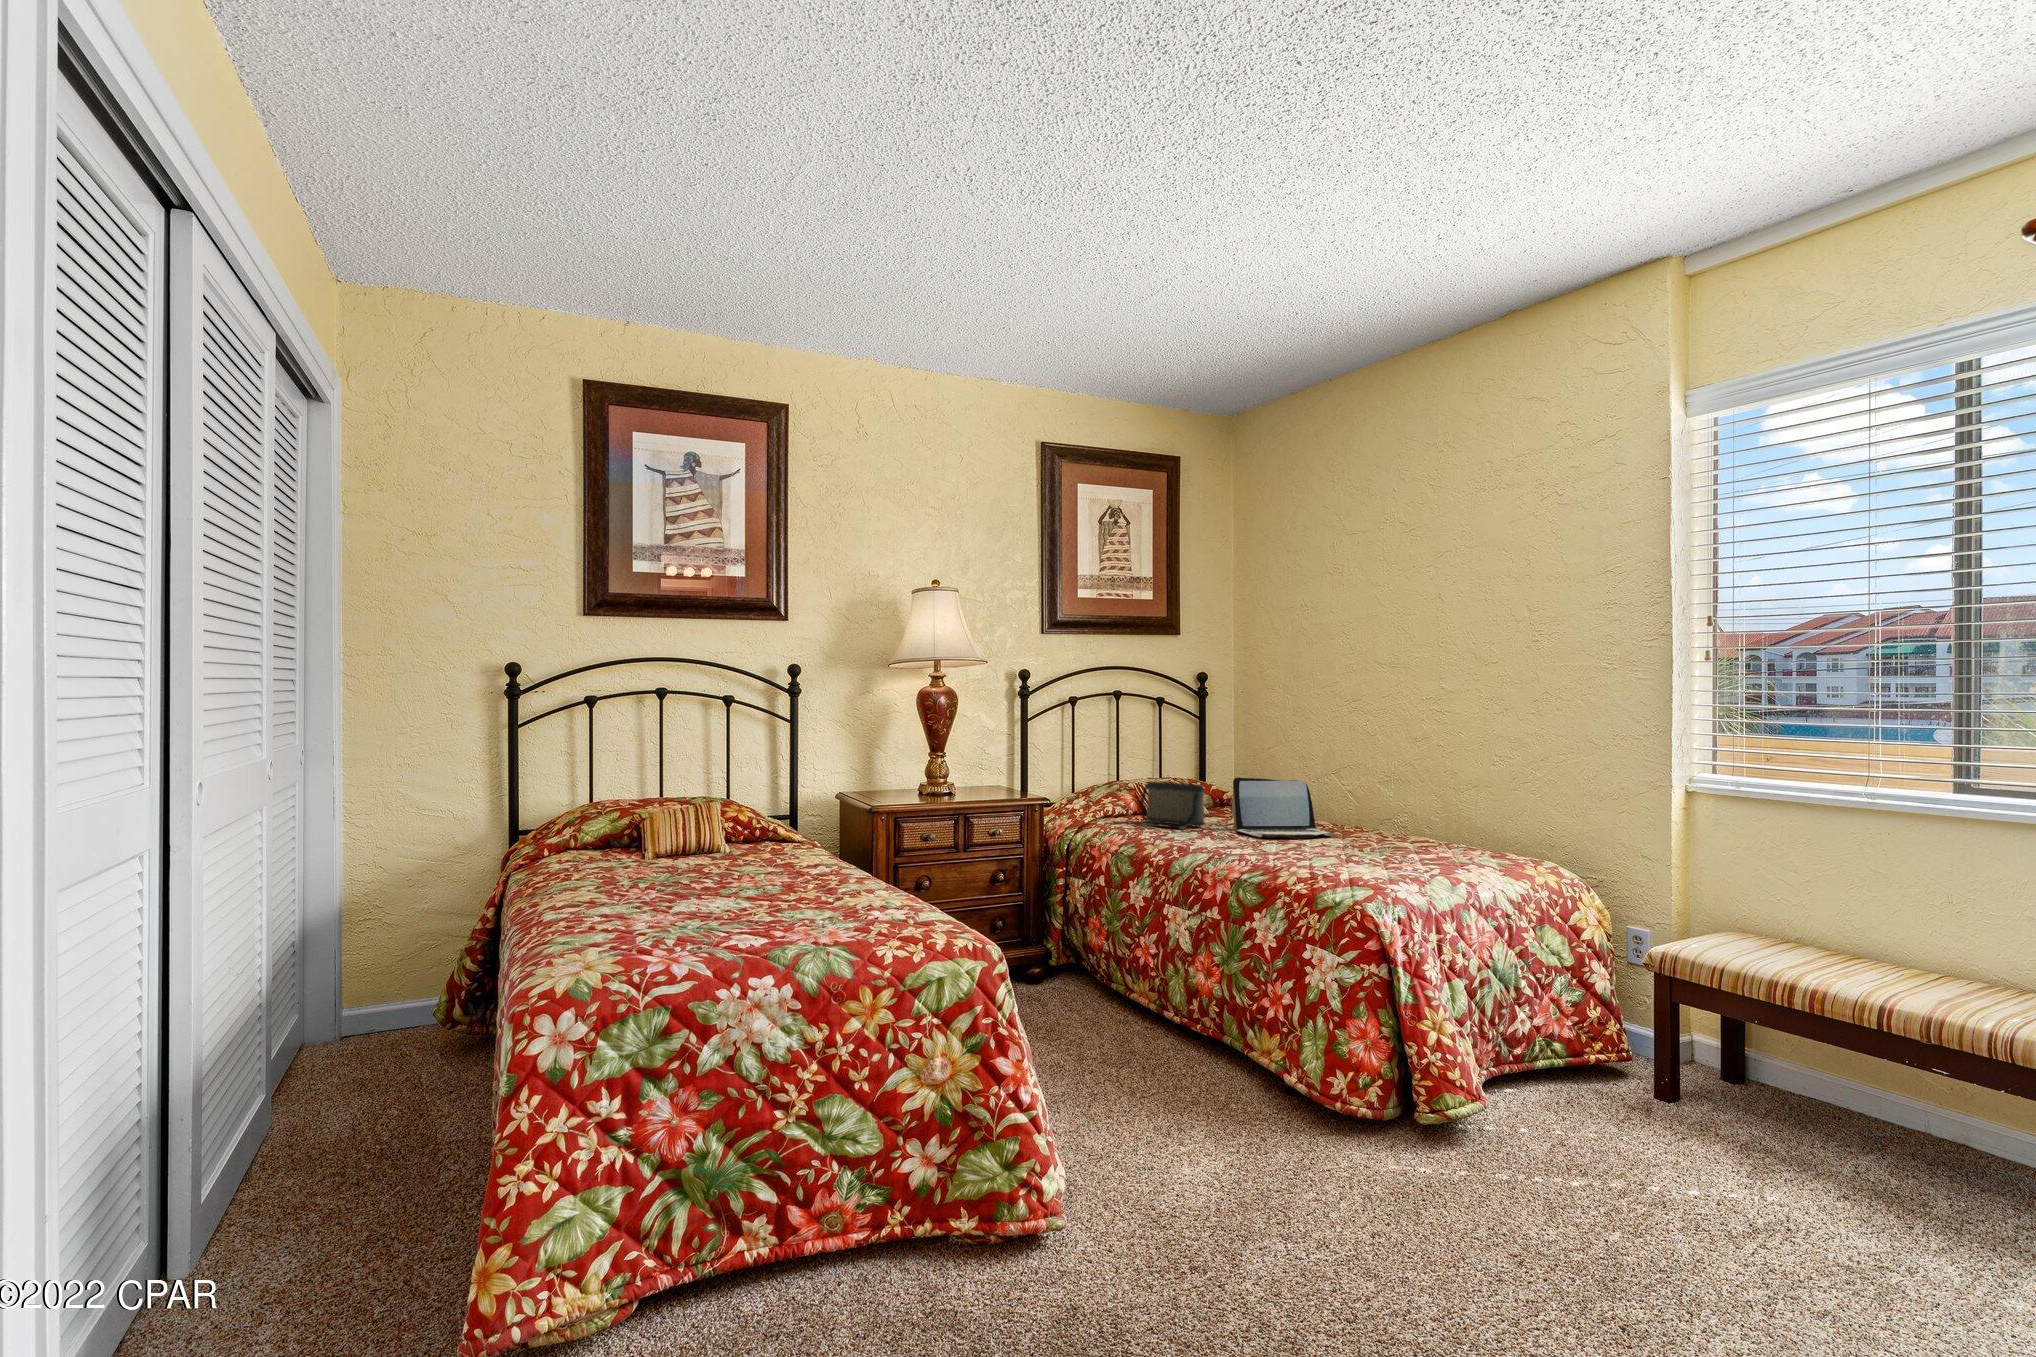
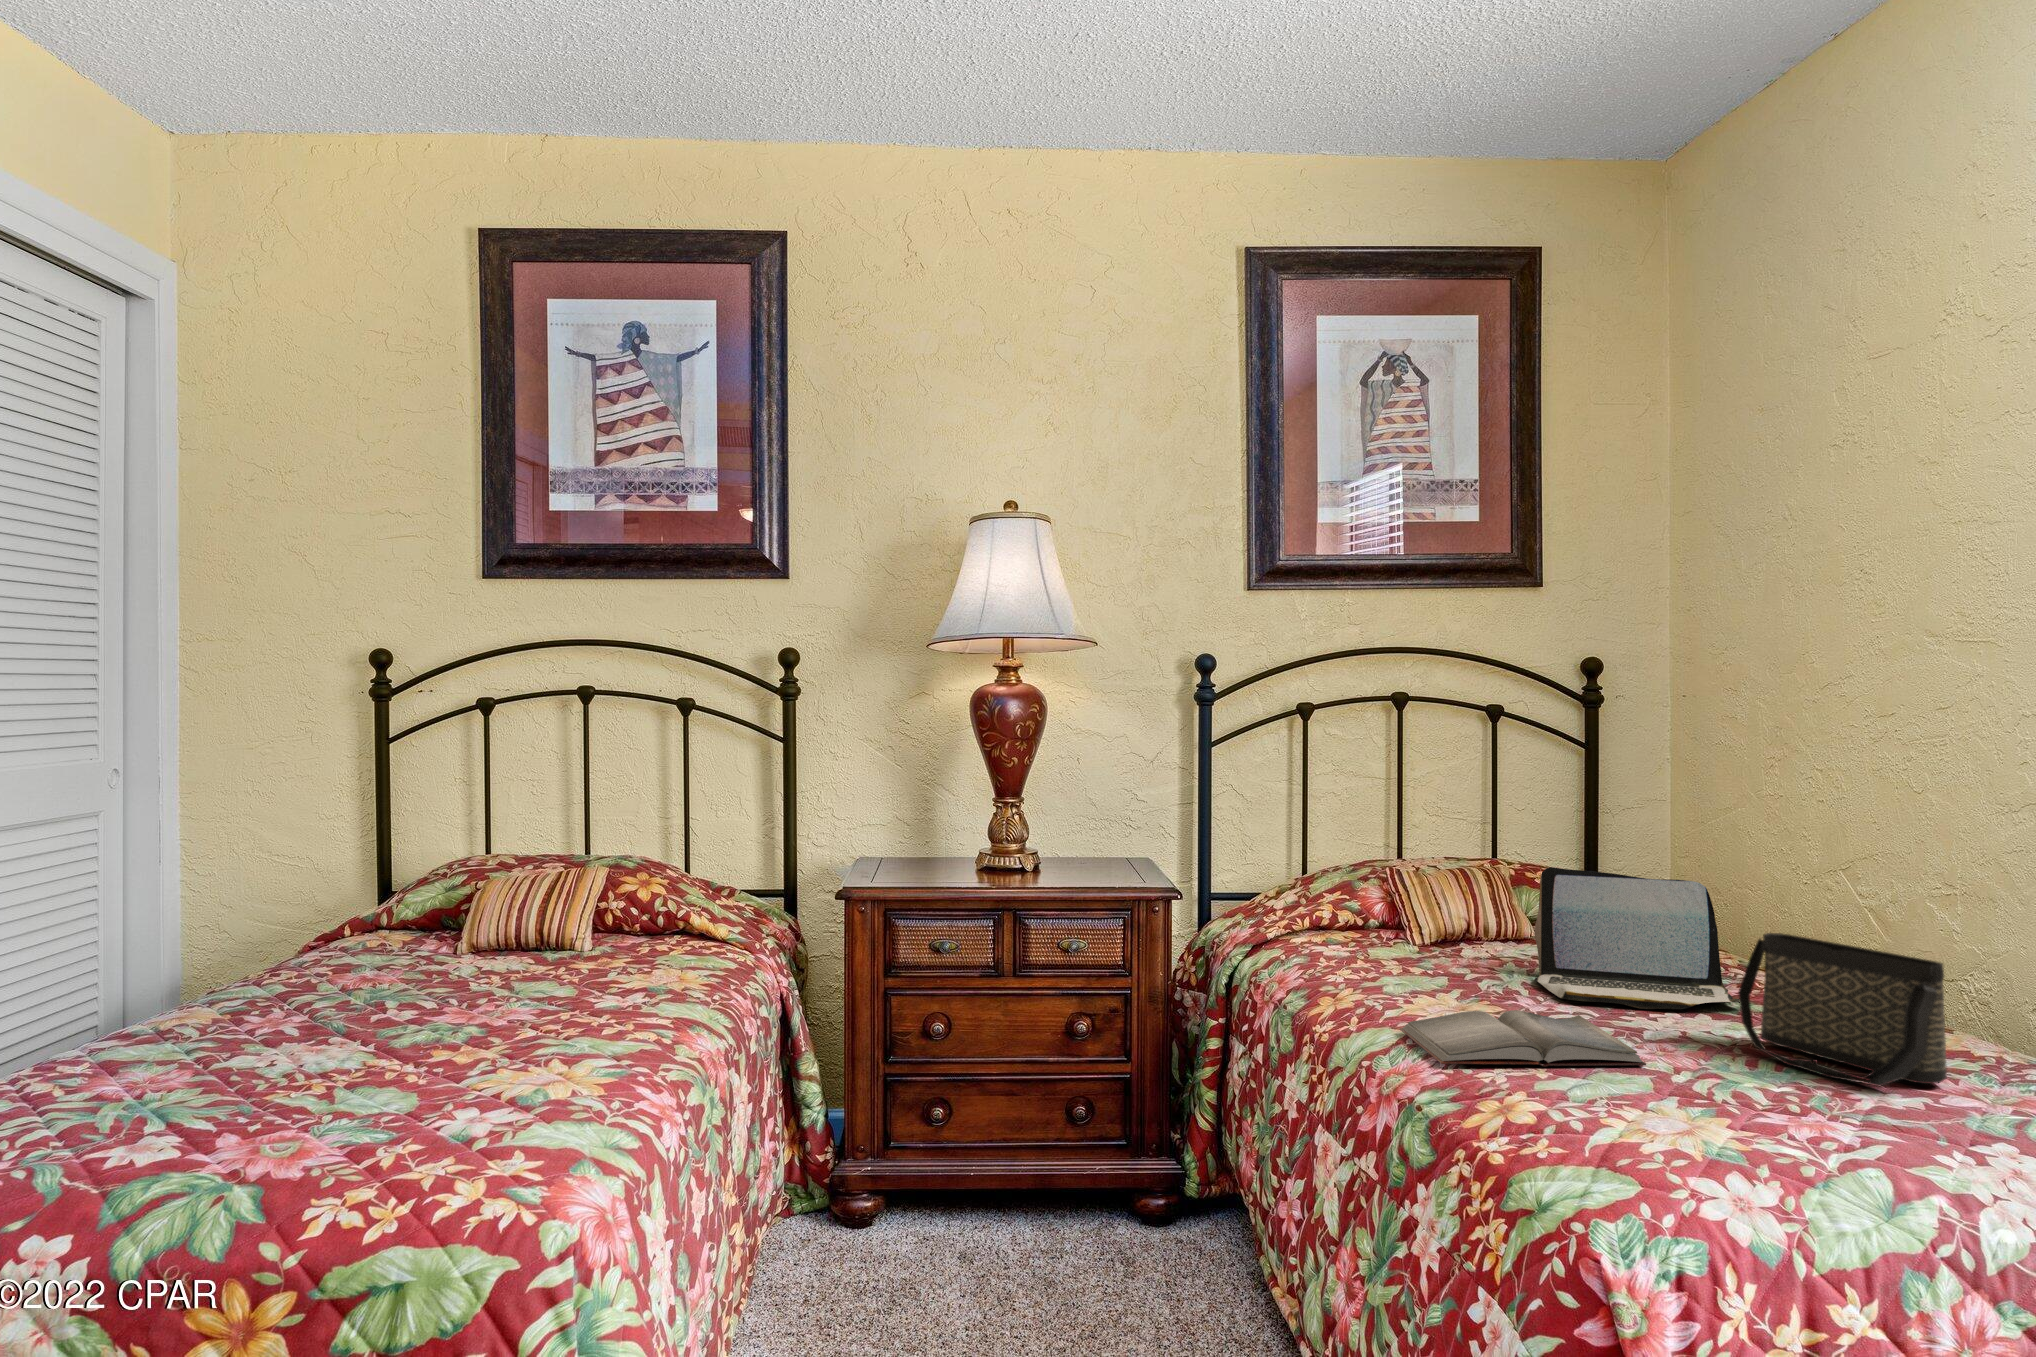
handbag: present [1140,781,1205,828] -> present [1738,933,1947,1086]
hardback book: none [1218,840,1329,862] -> present [1400,1010,1646,1067]

